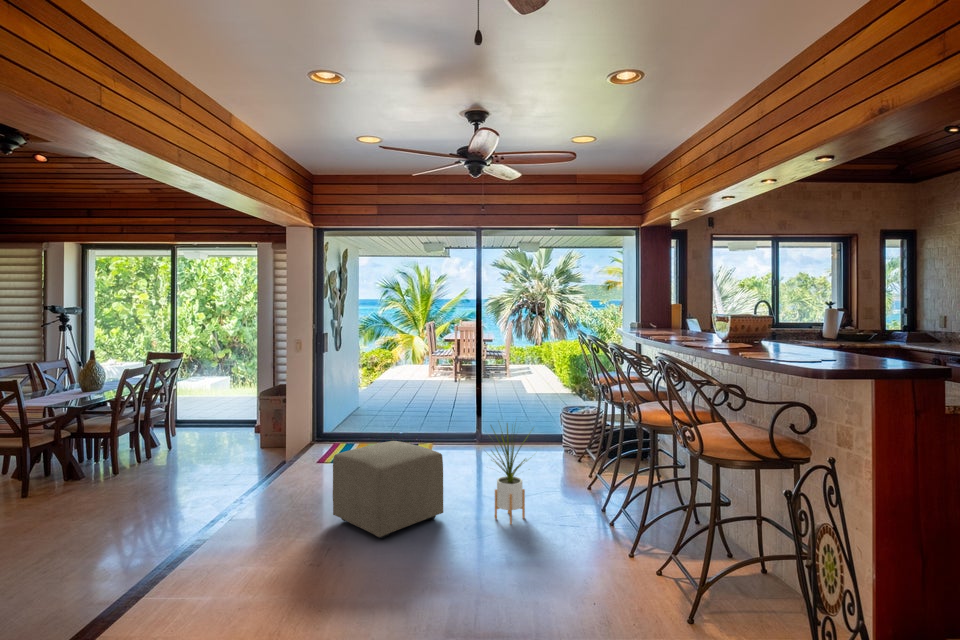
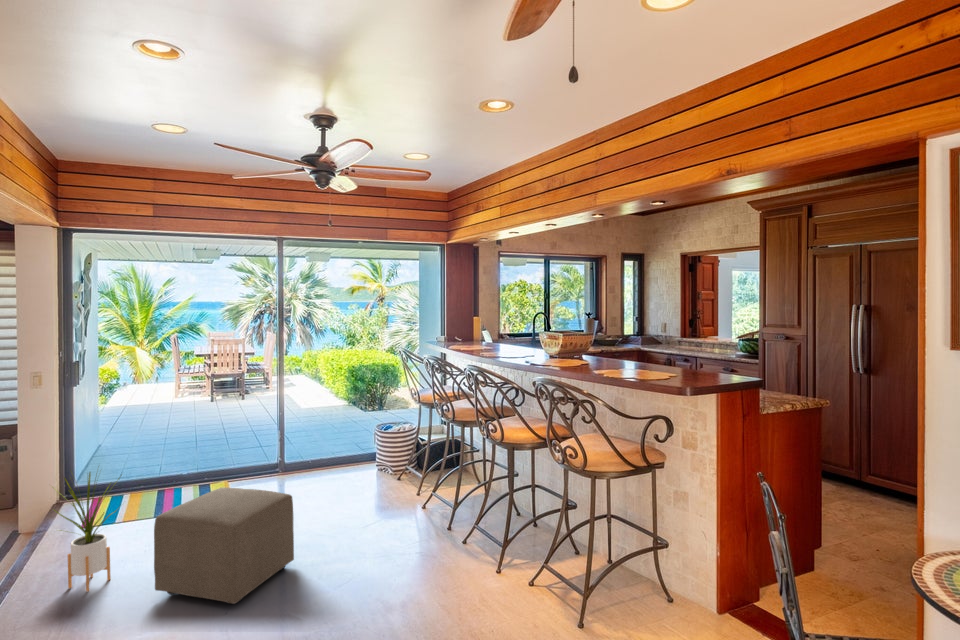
house plant: present [492,424,527,524] -> present [54,473,119,591]

